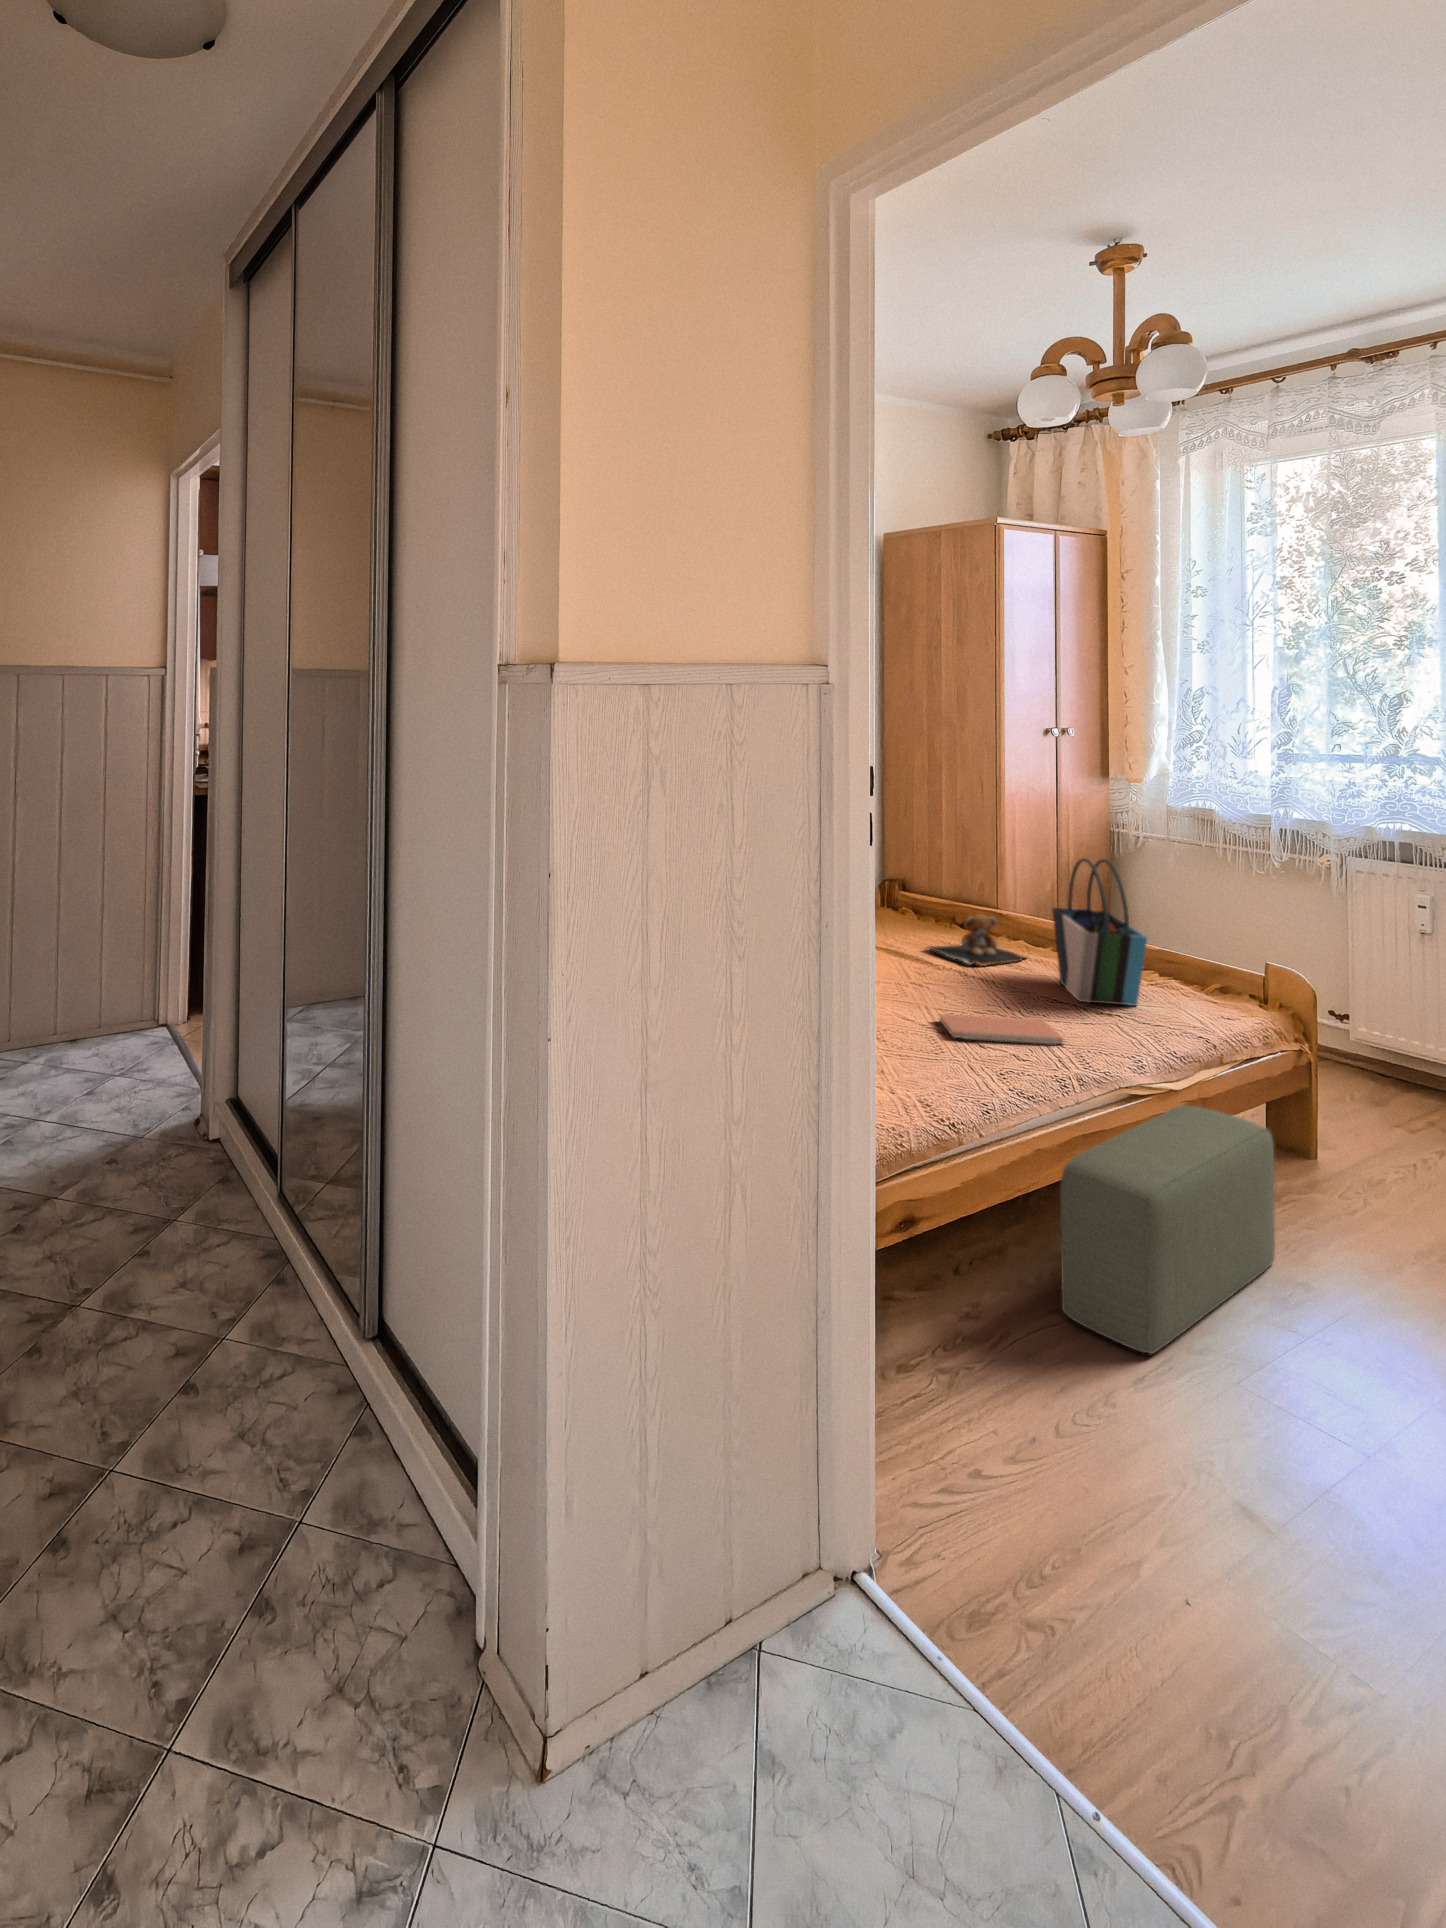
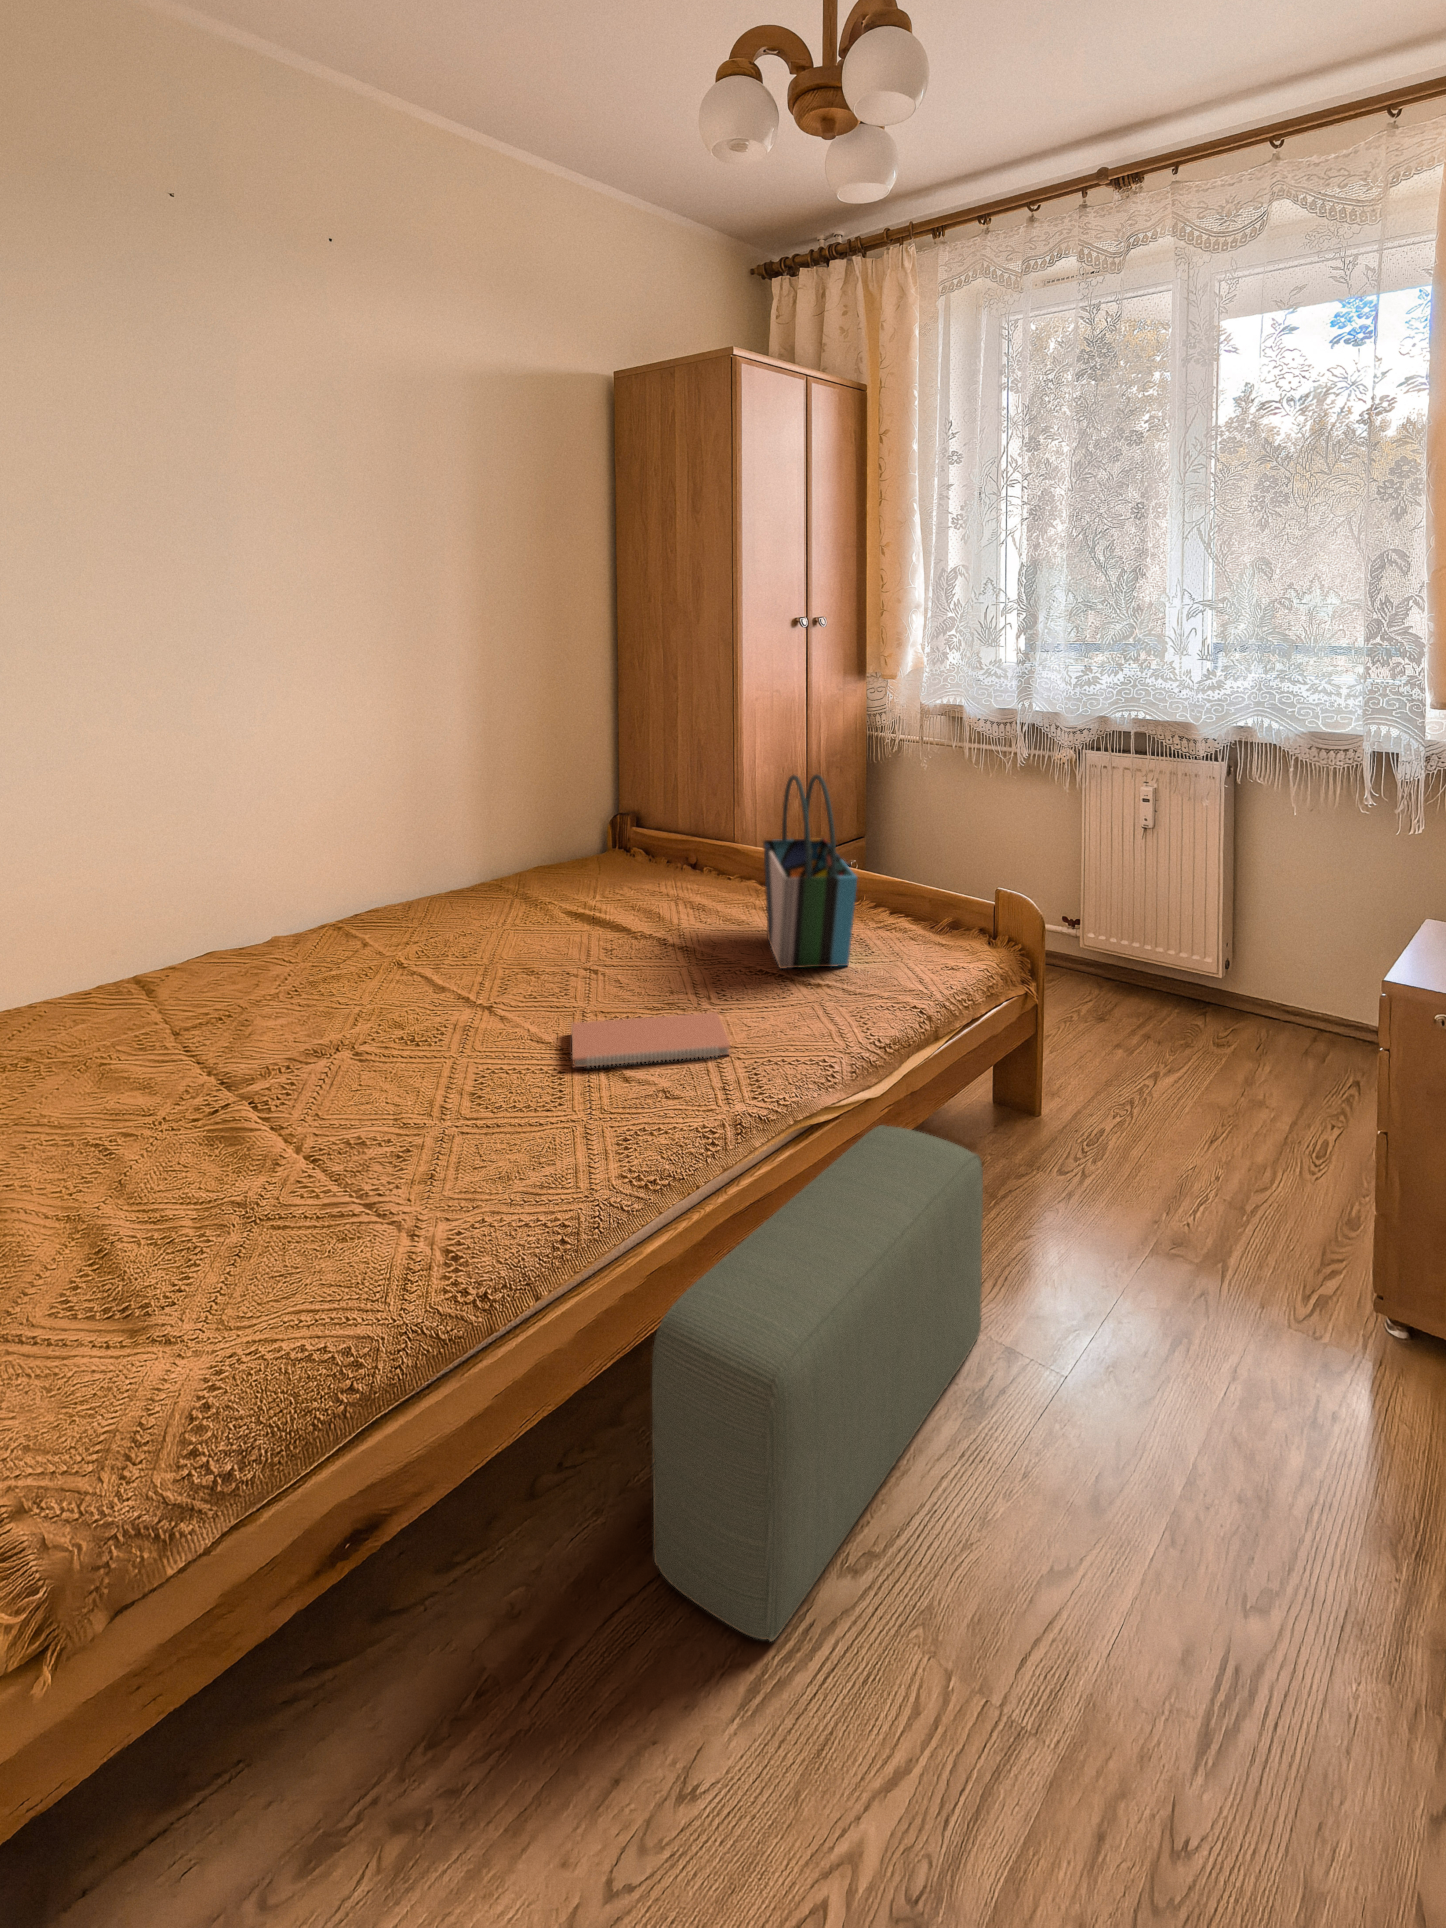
teddy bear: present [928,914,1024,966] -> none [622,852,745,923]

